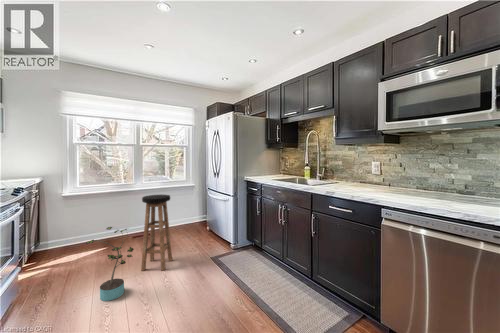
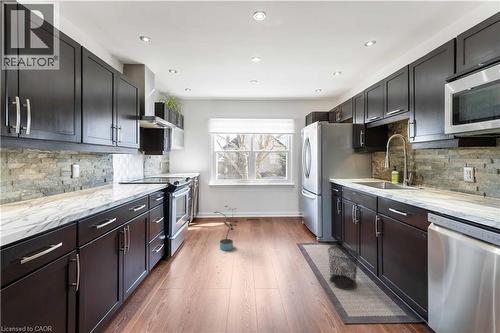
bar stool: present [141,194,172,271] -> none [246,189,267,243]
waste bin: none [269,254,303,305] -> present [328,246,359,290]

